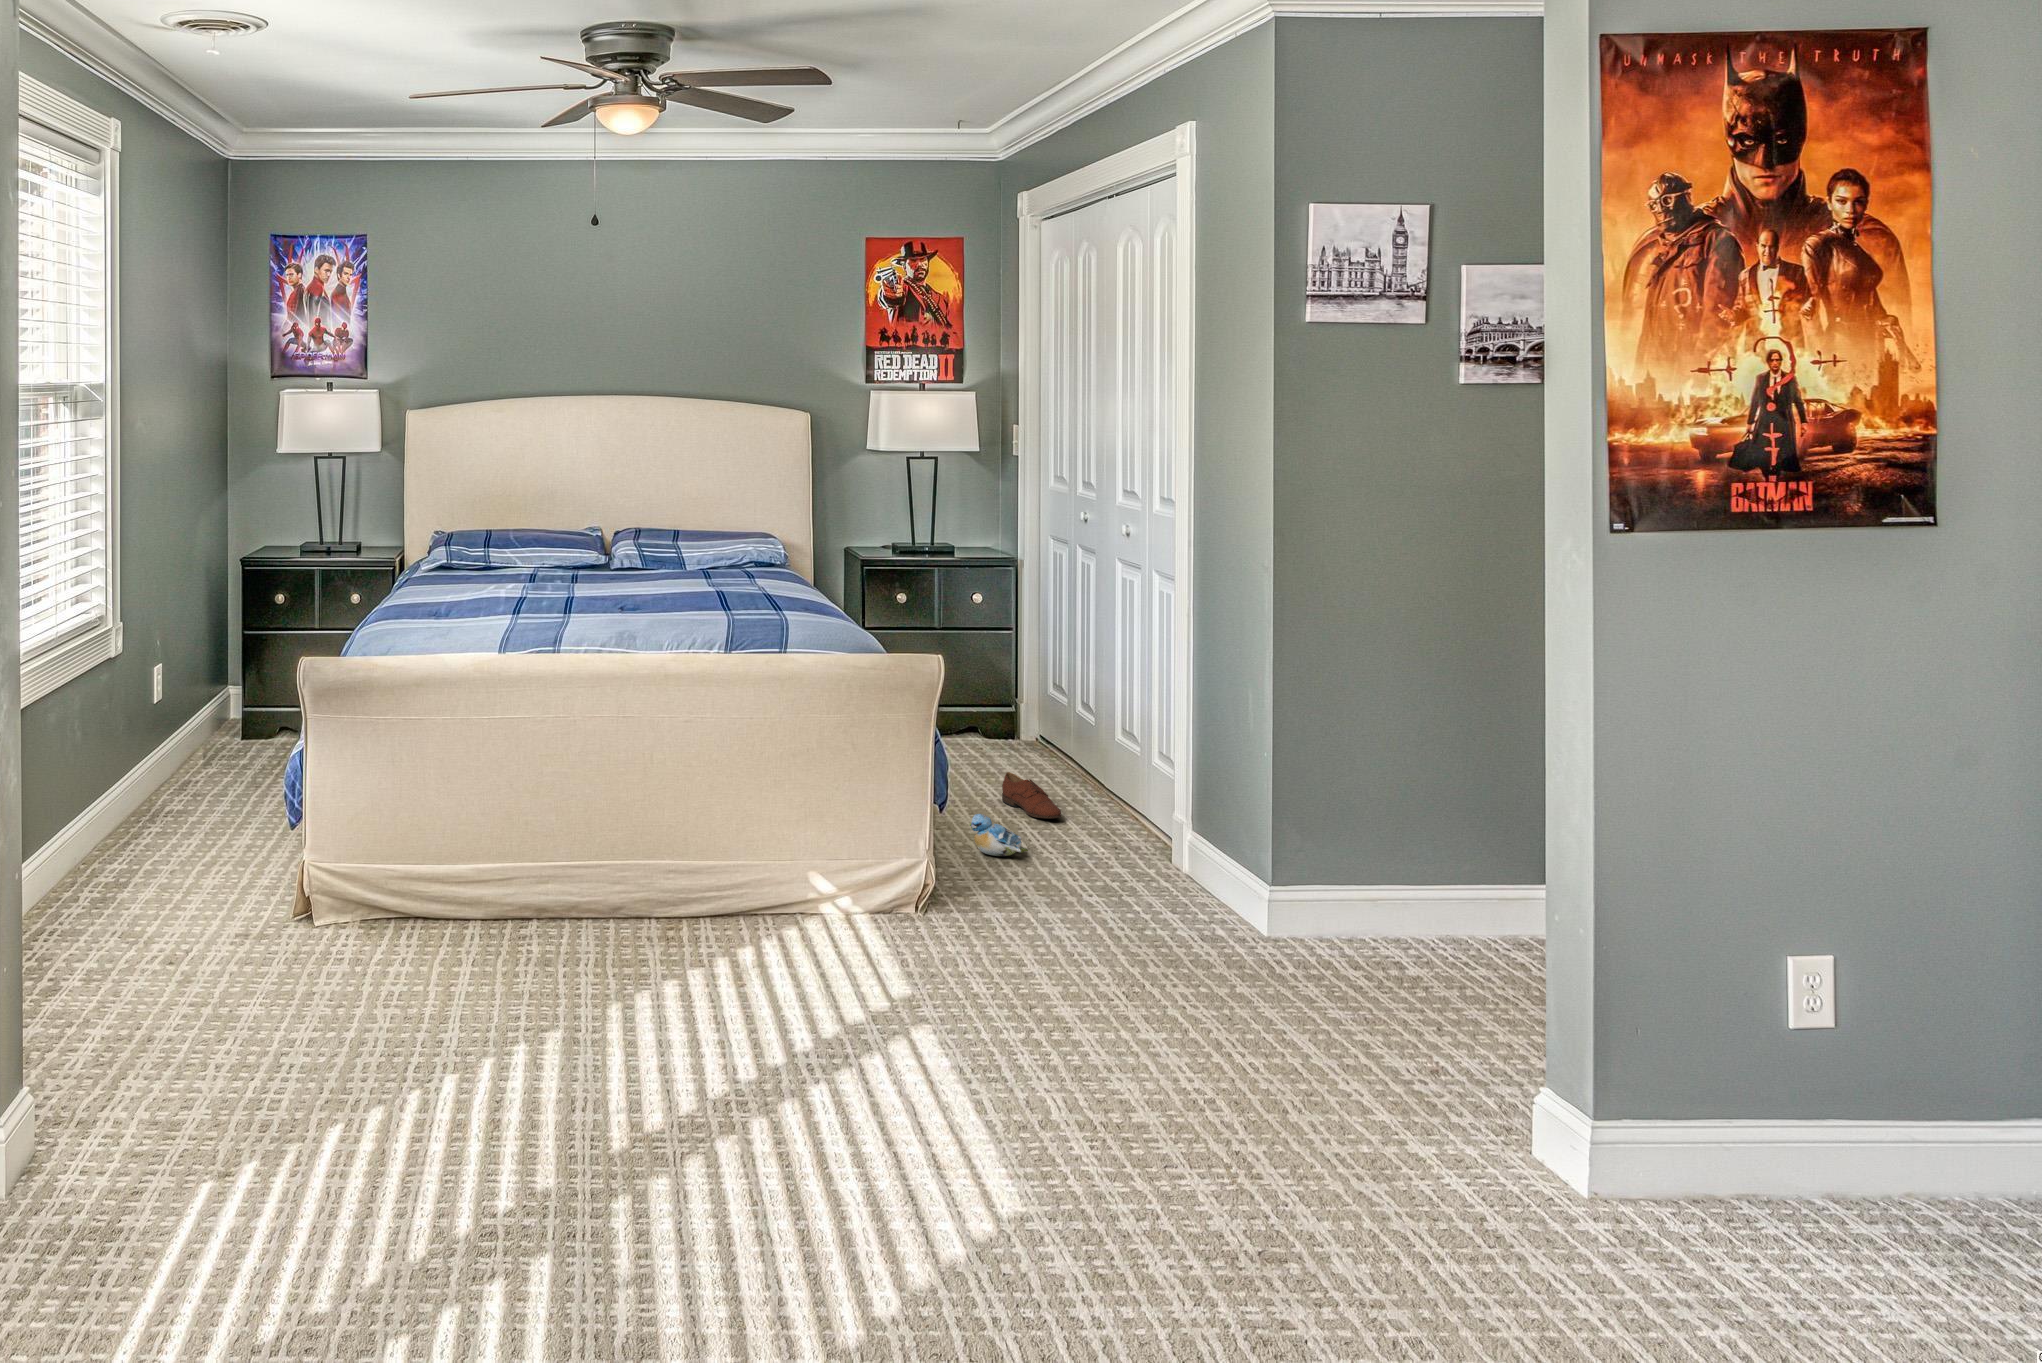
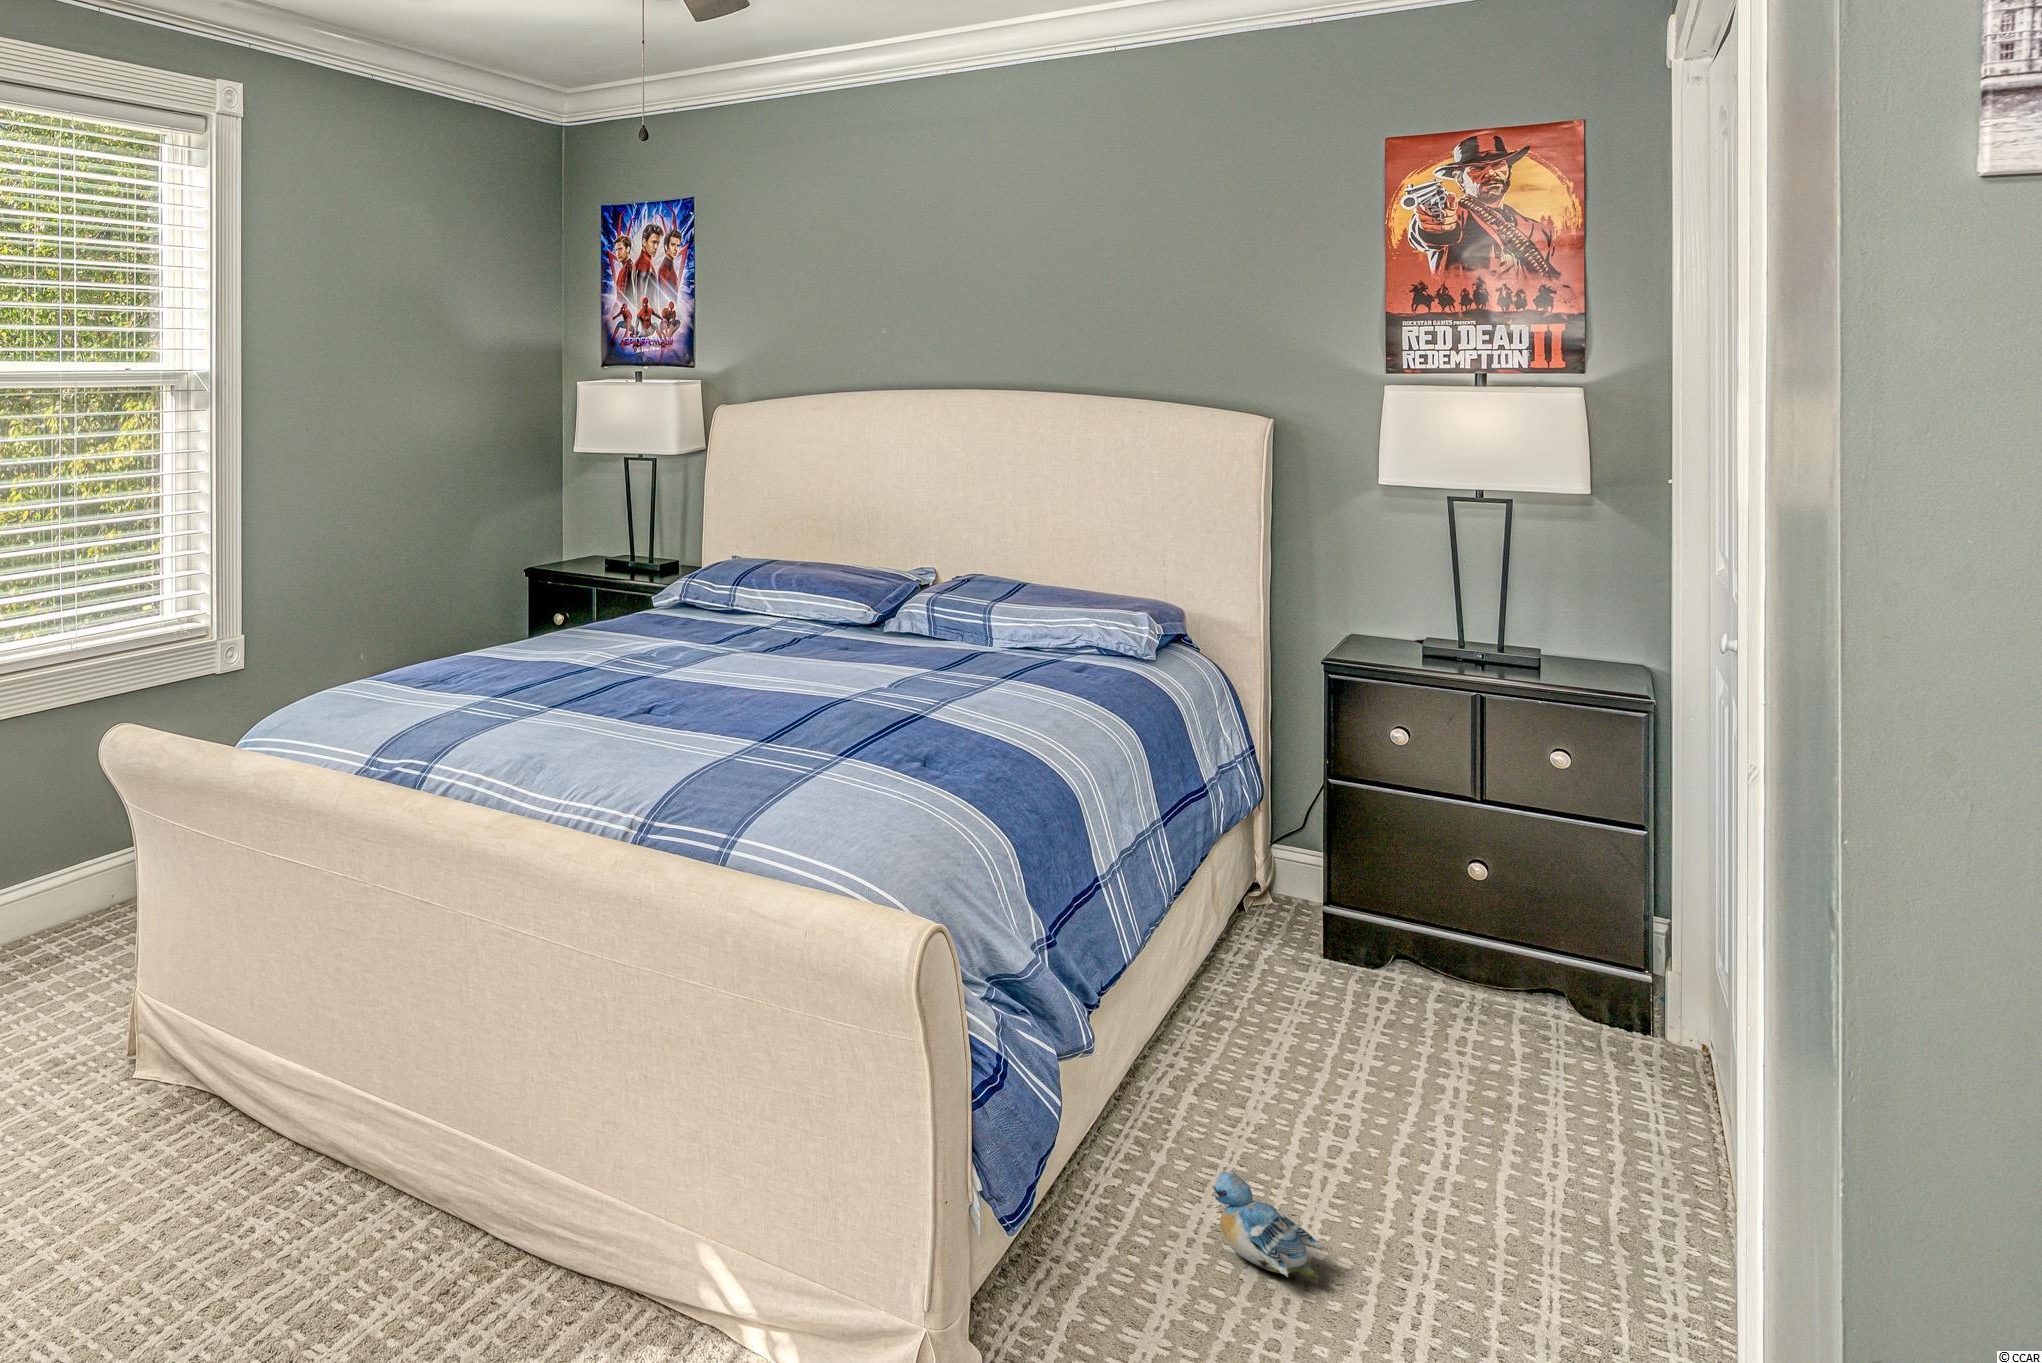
shoe: present [1002,772,1062,818] -> none [1425,1099,1507,1226]

